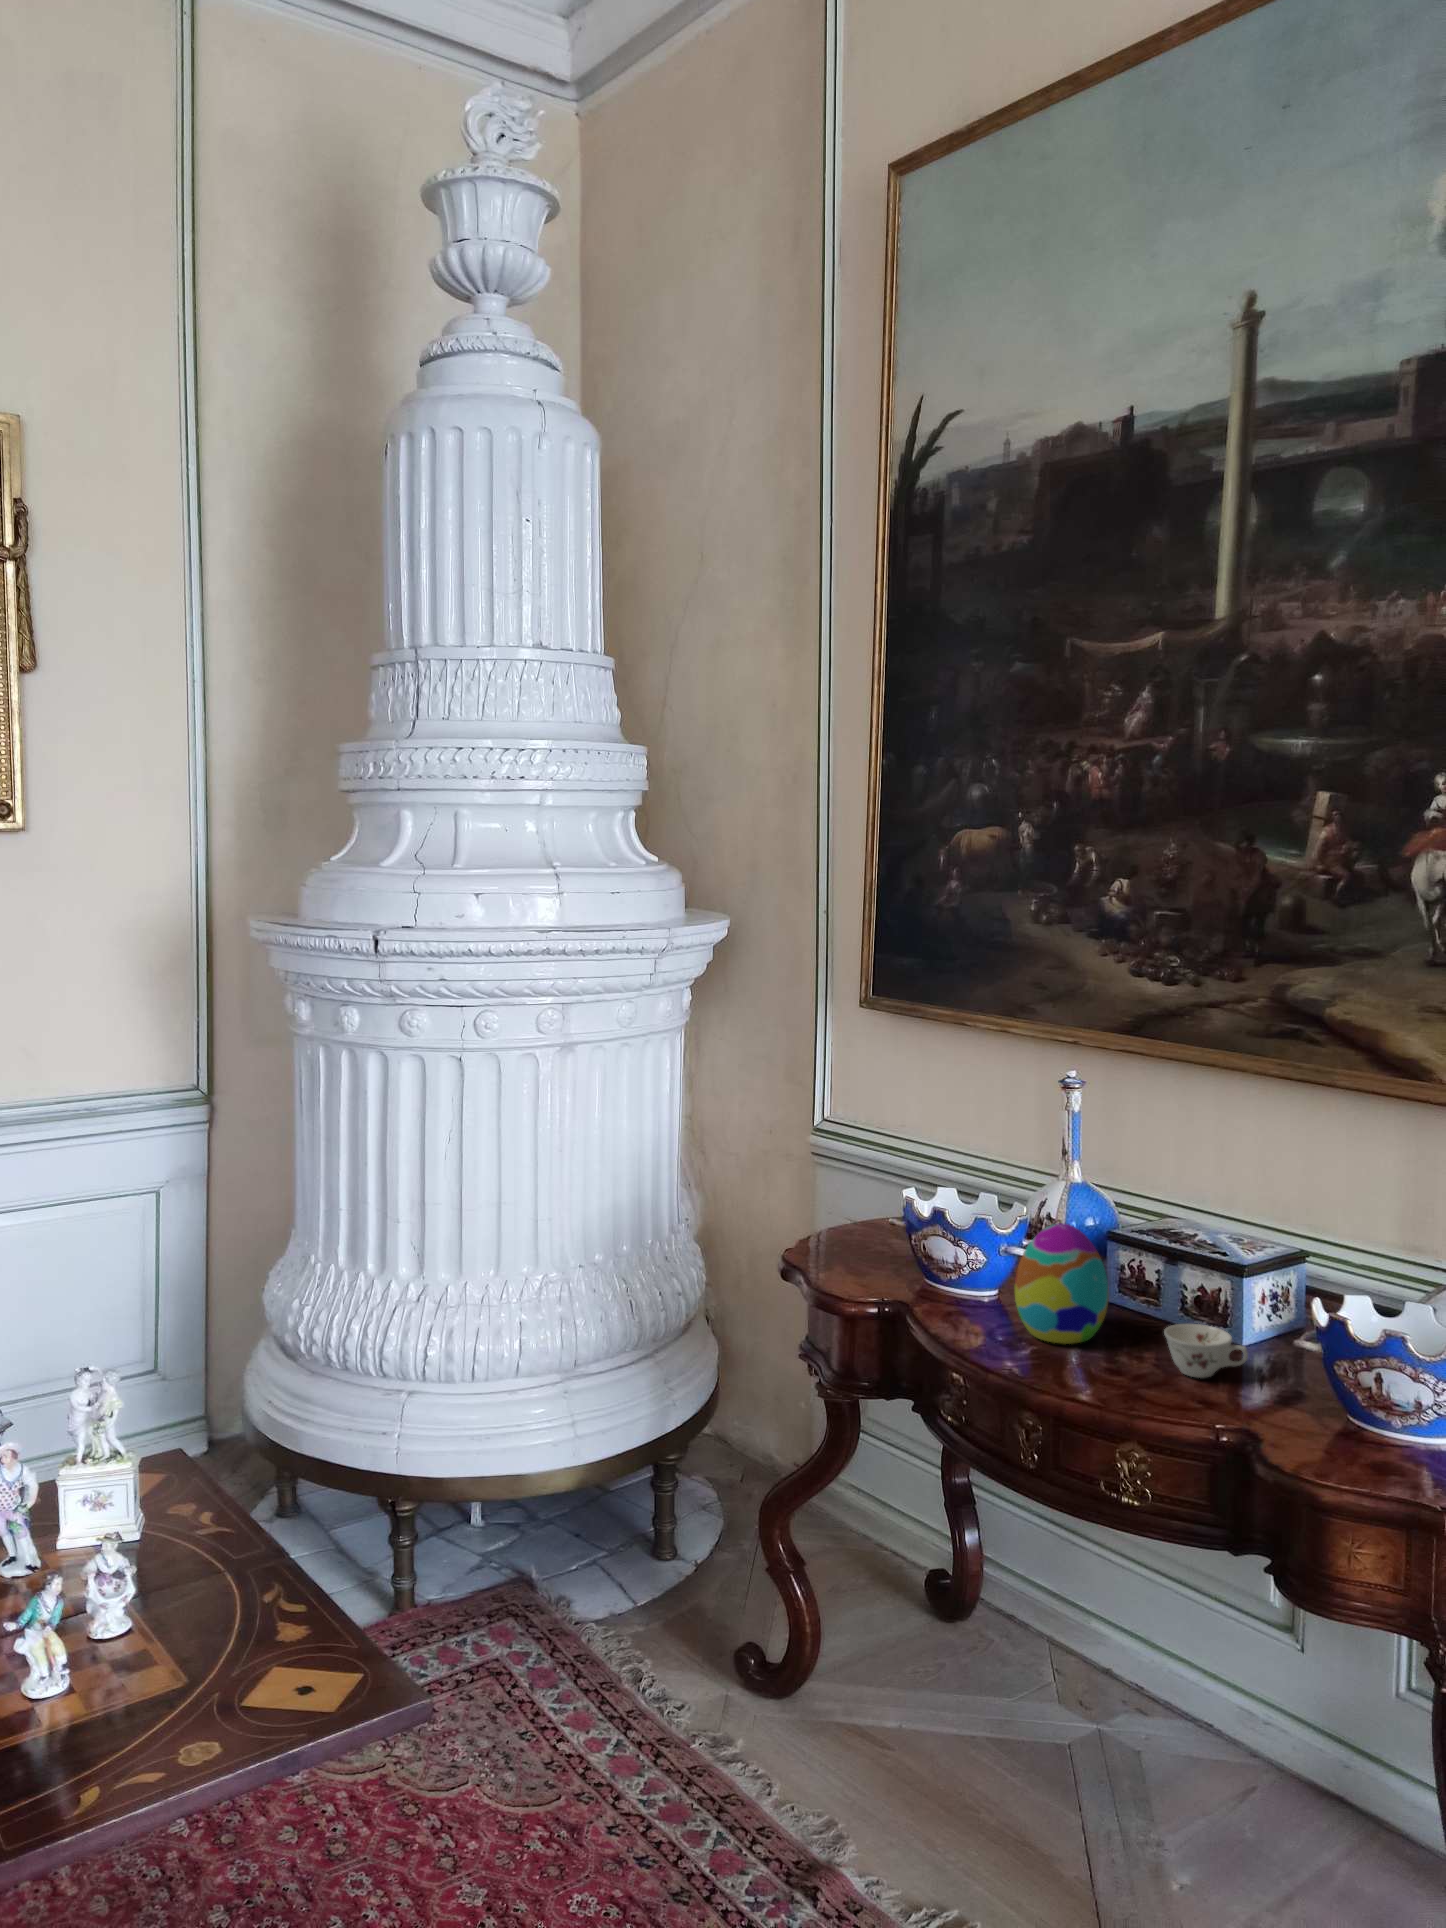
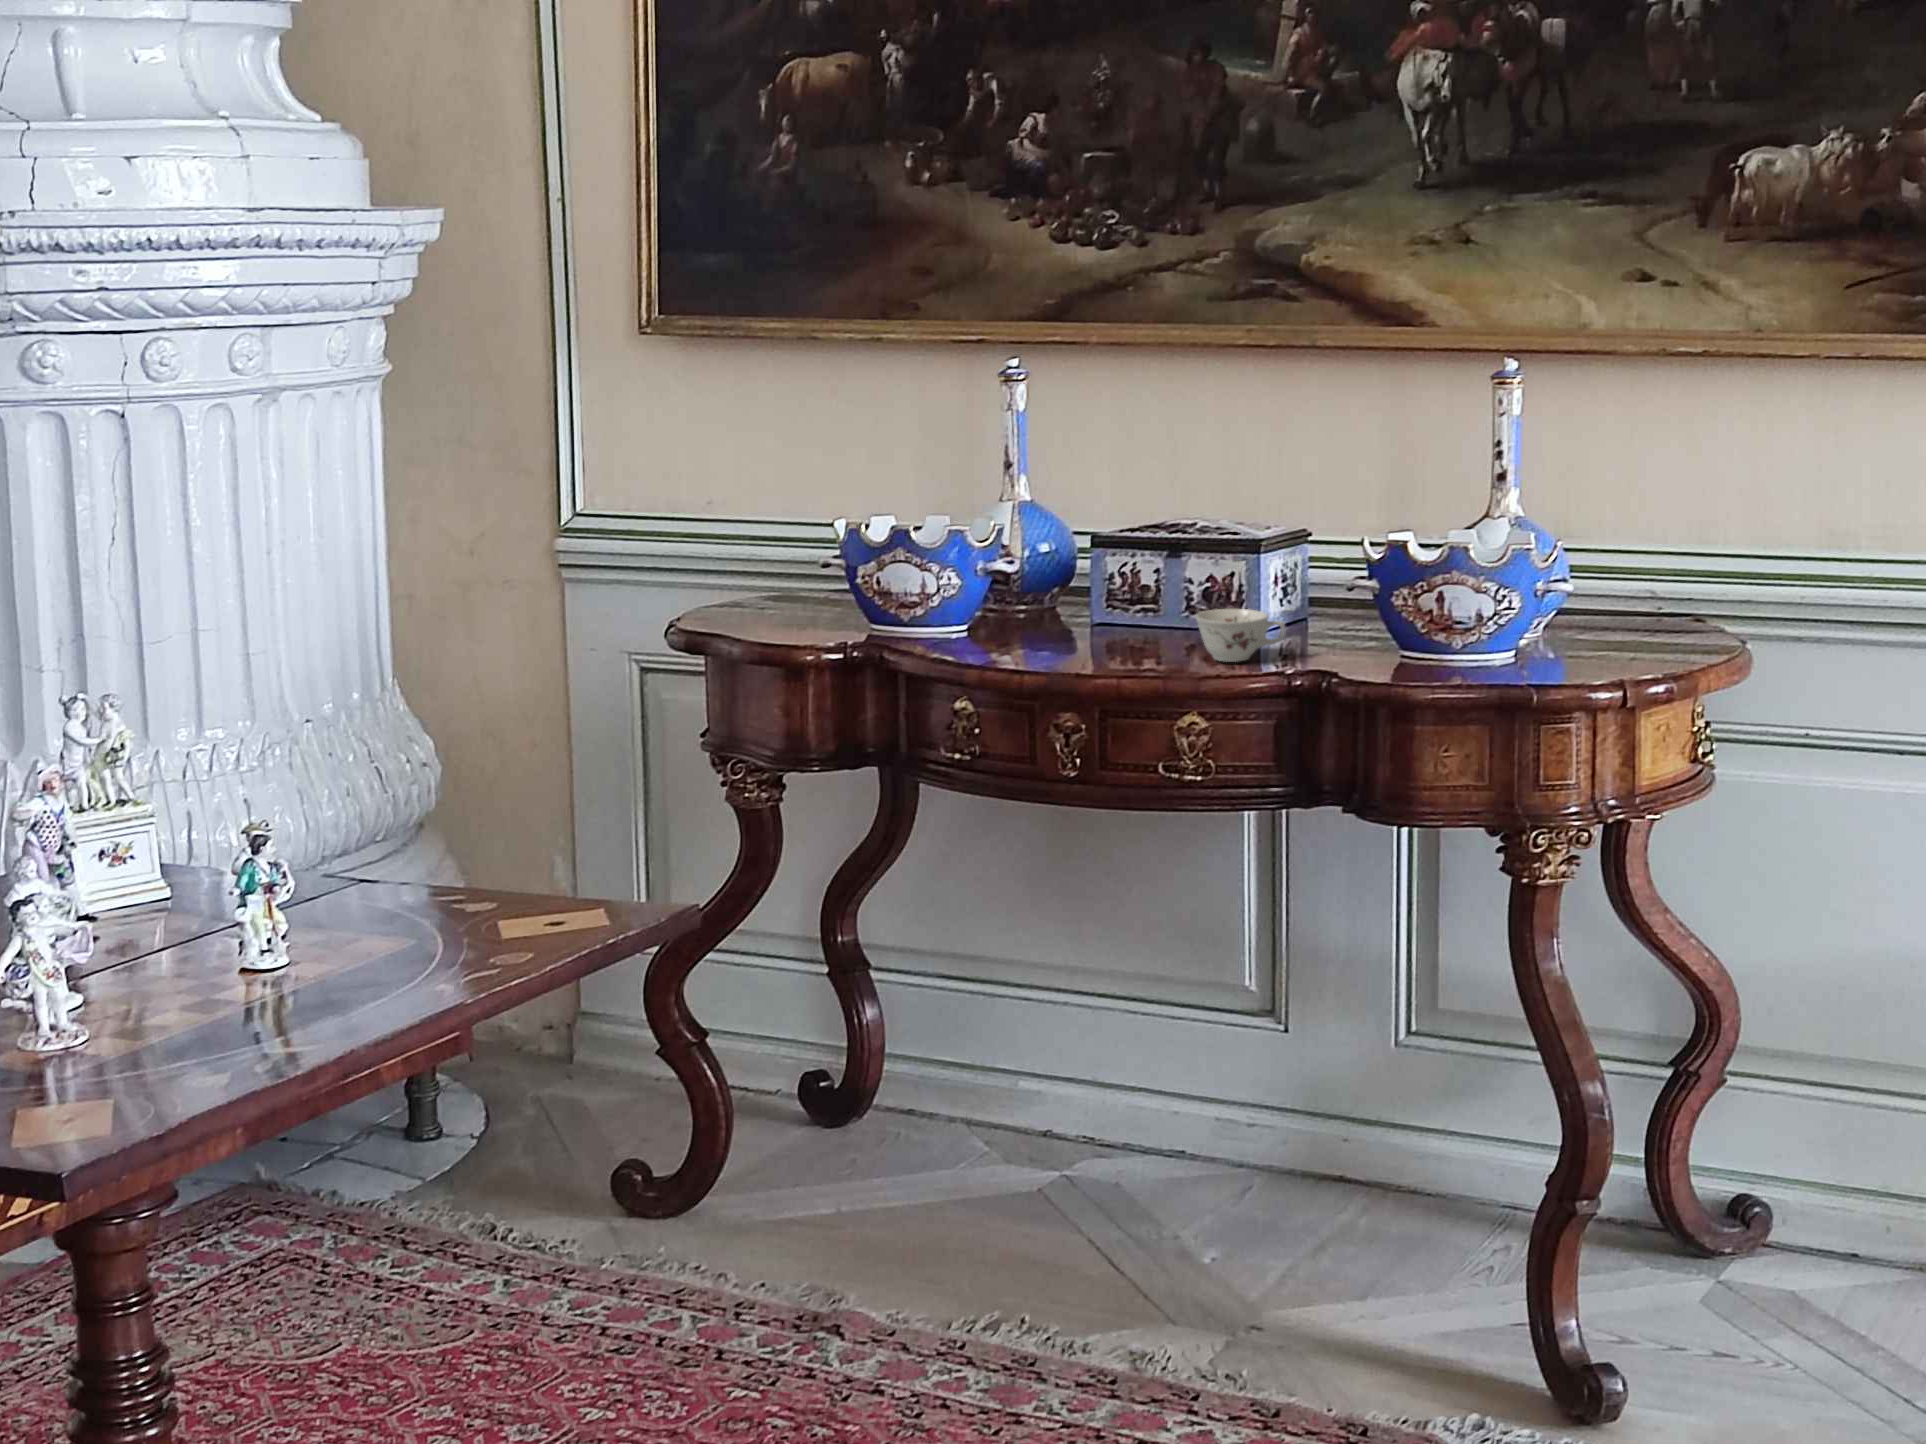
decorative egg: present [1015,1223,1109,1344] -> none [1009,517,1117,655]

